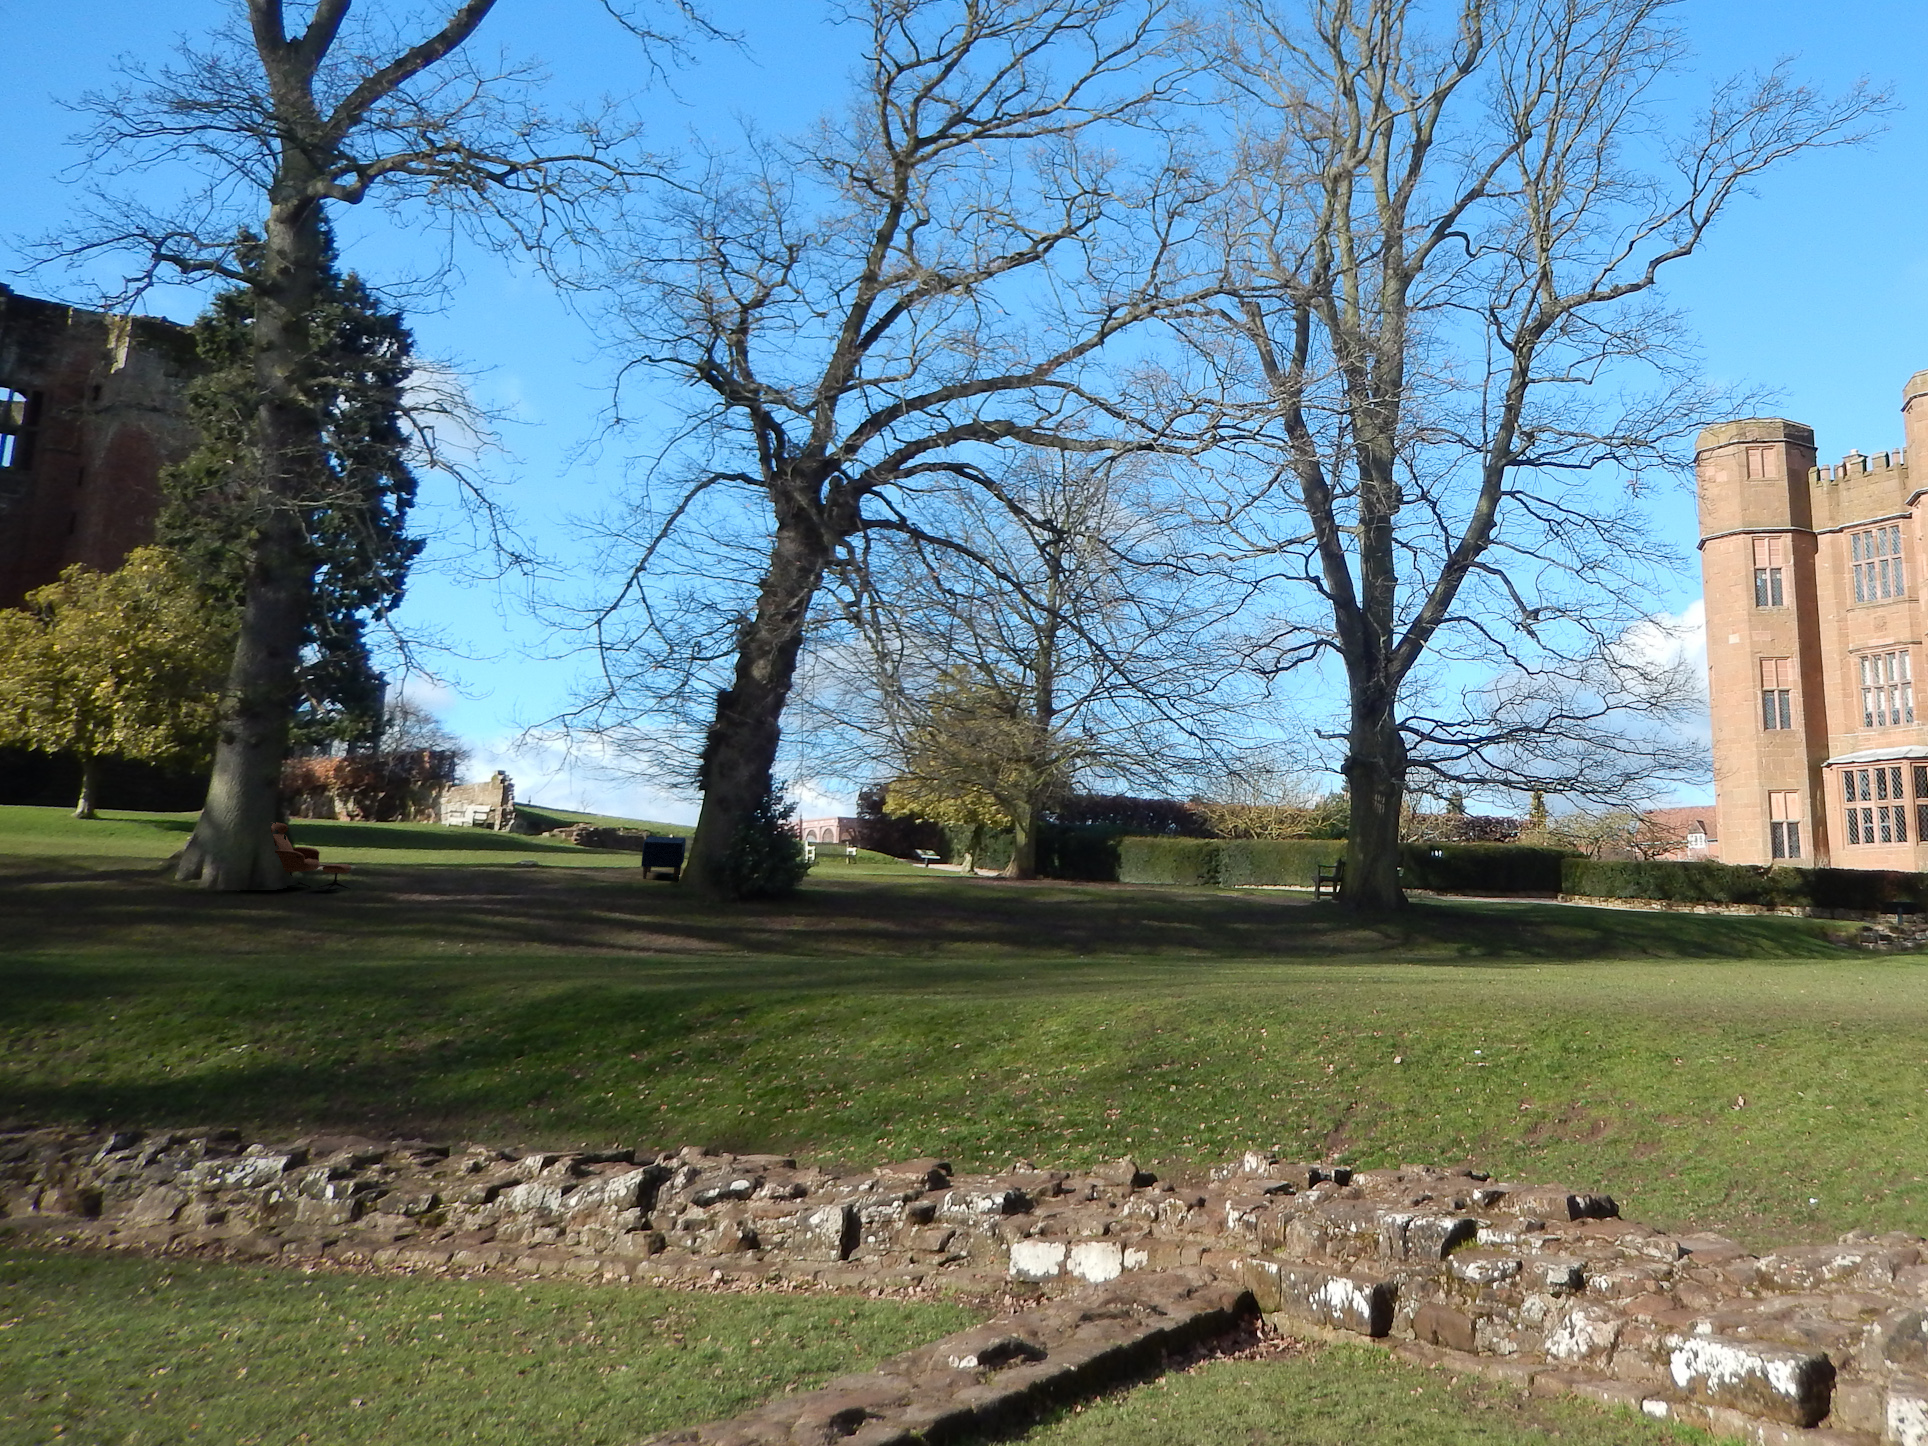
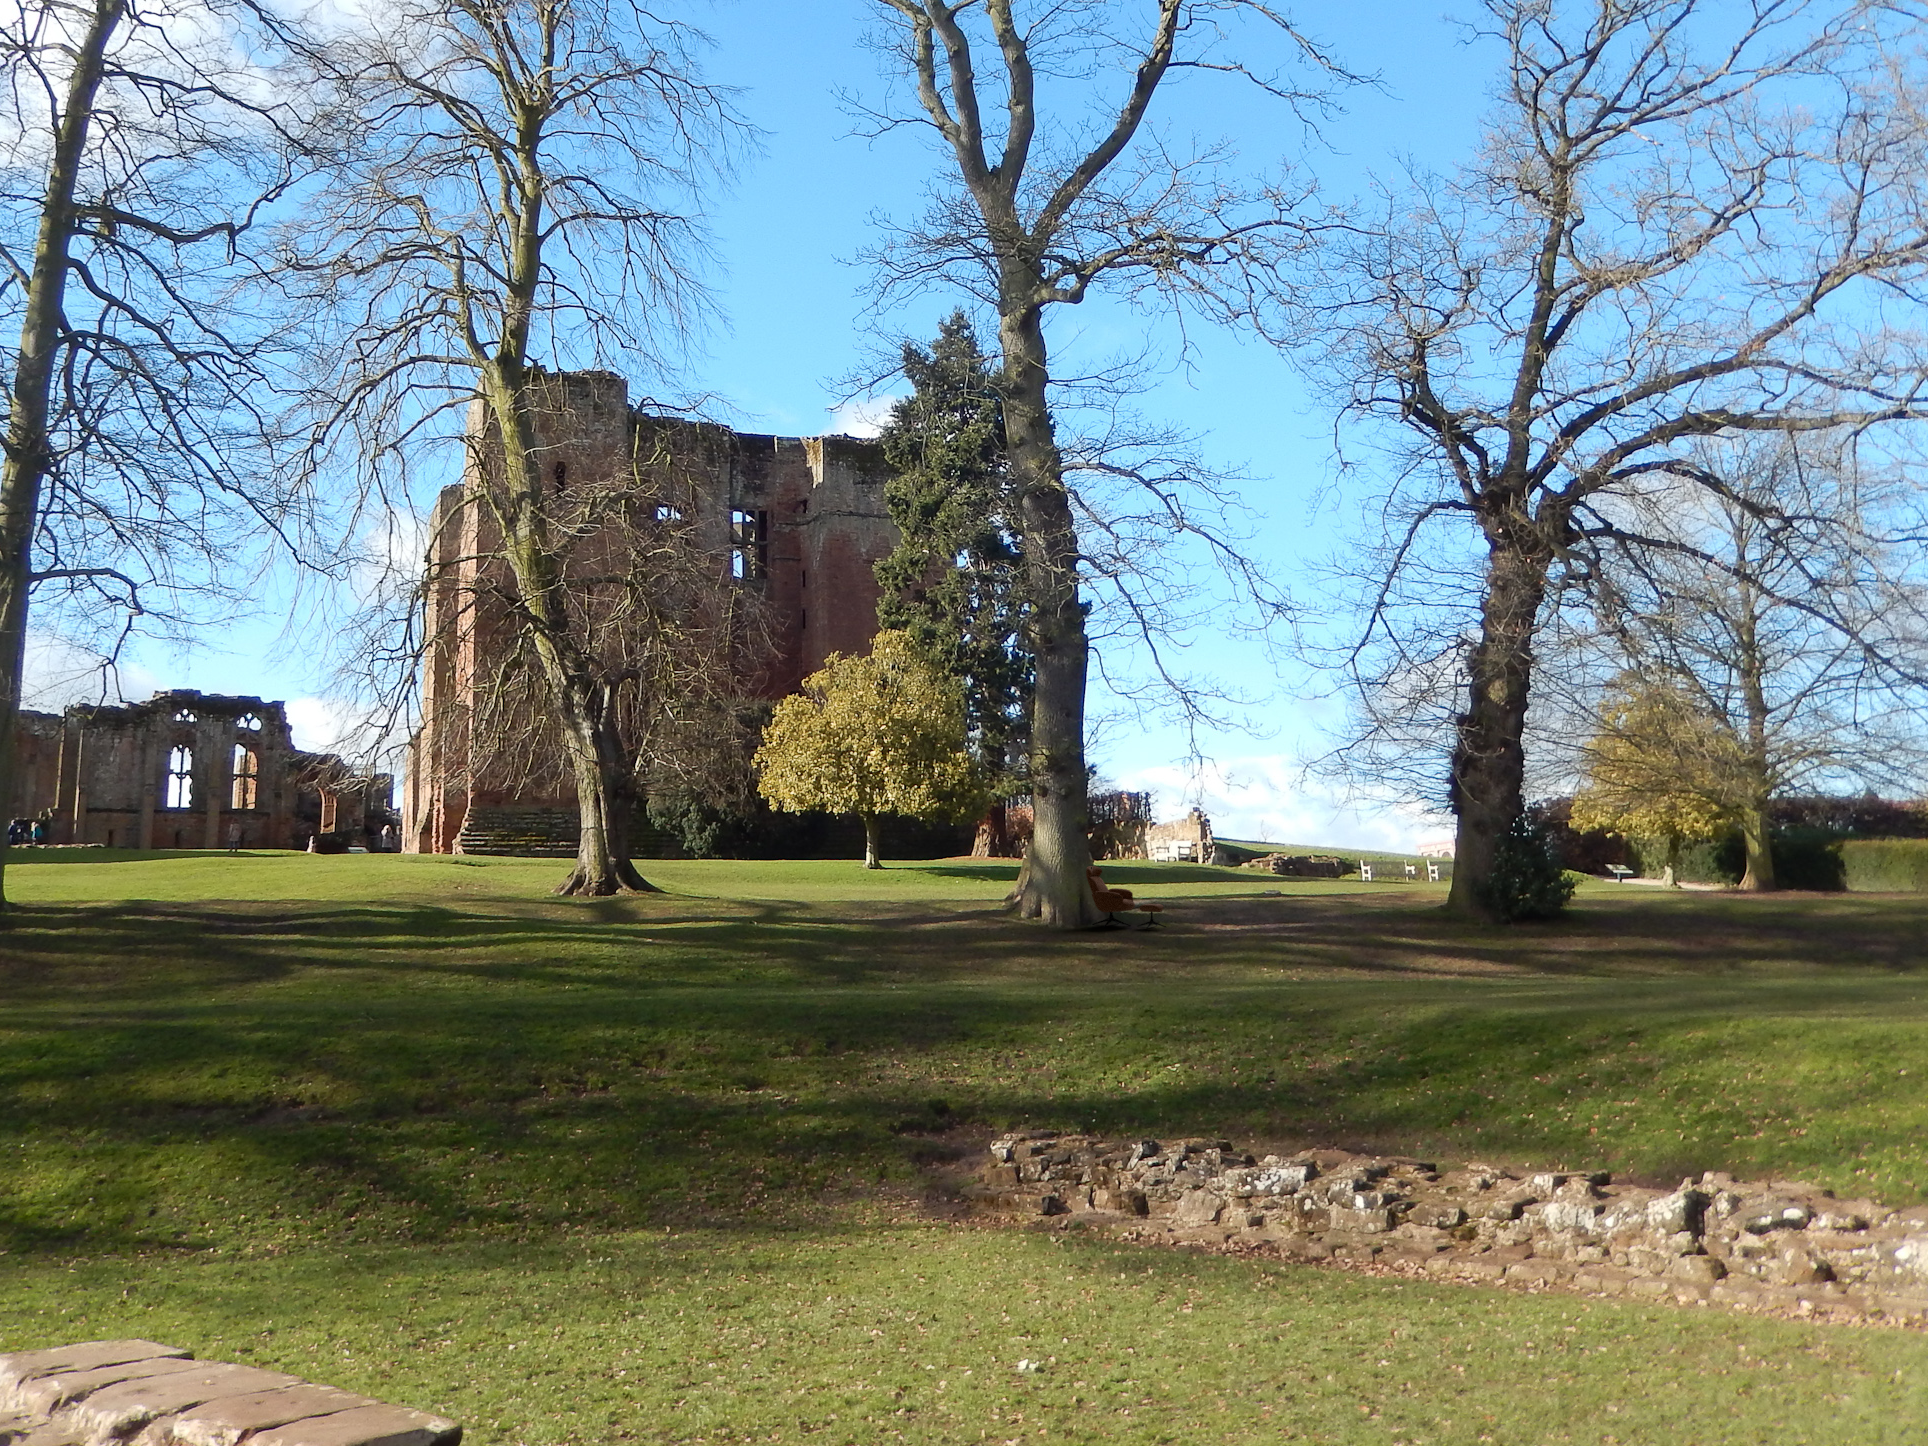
bench: present [641,836,686,880] -> none [1412,871,1455,914]

